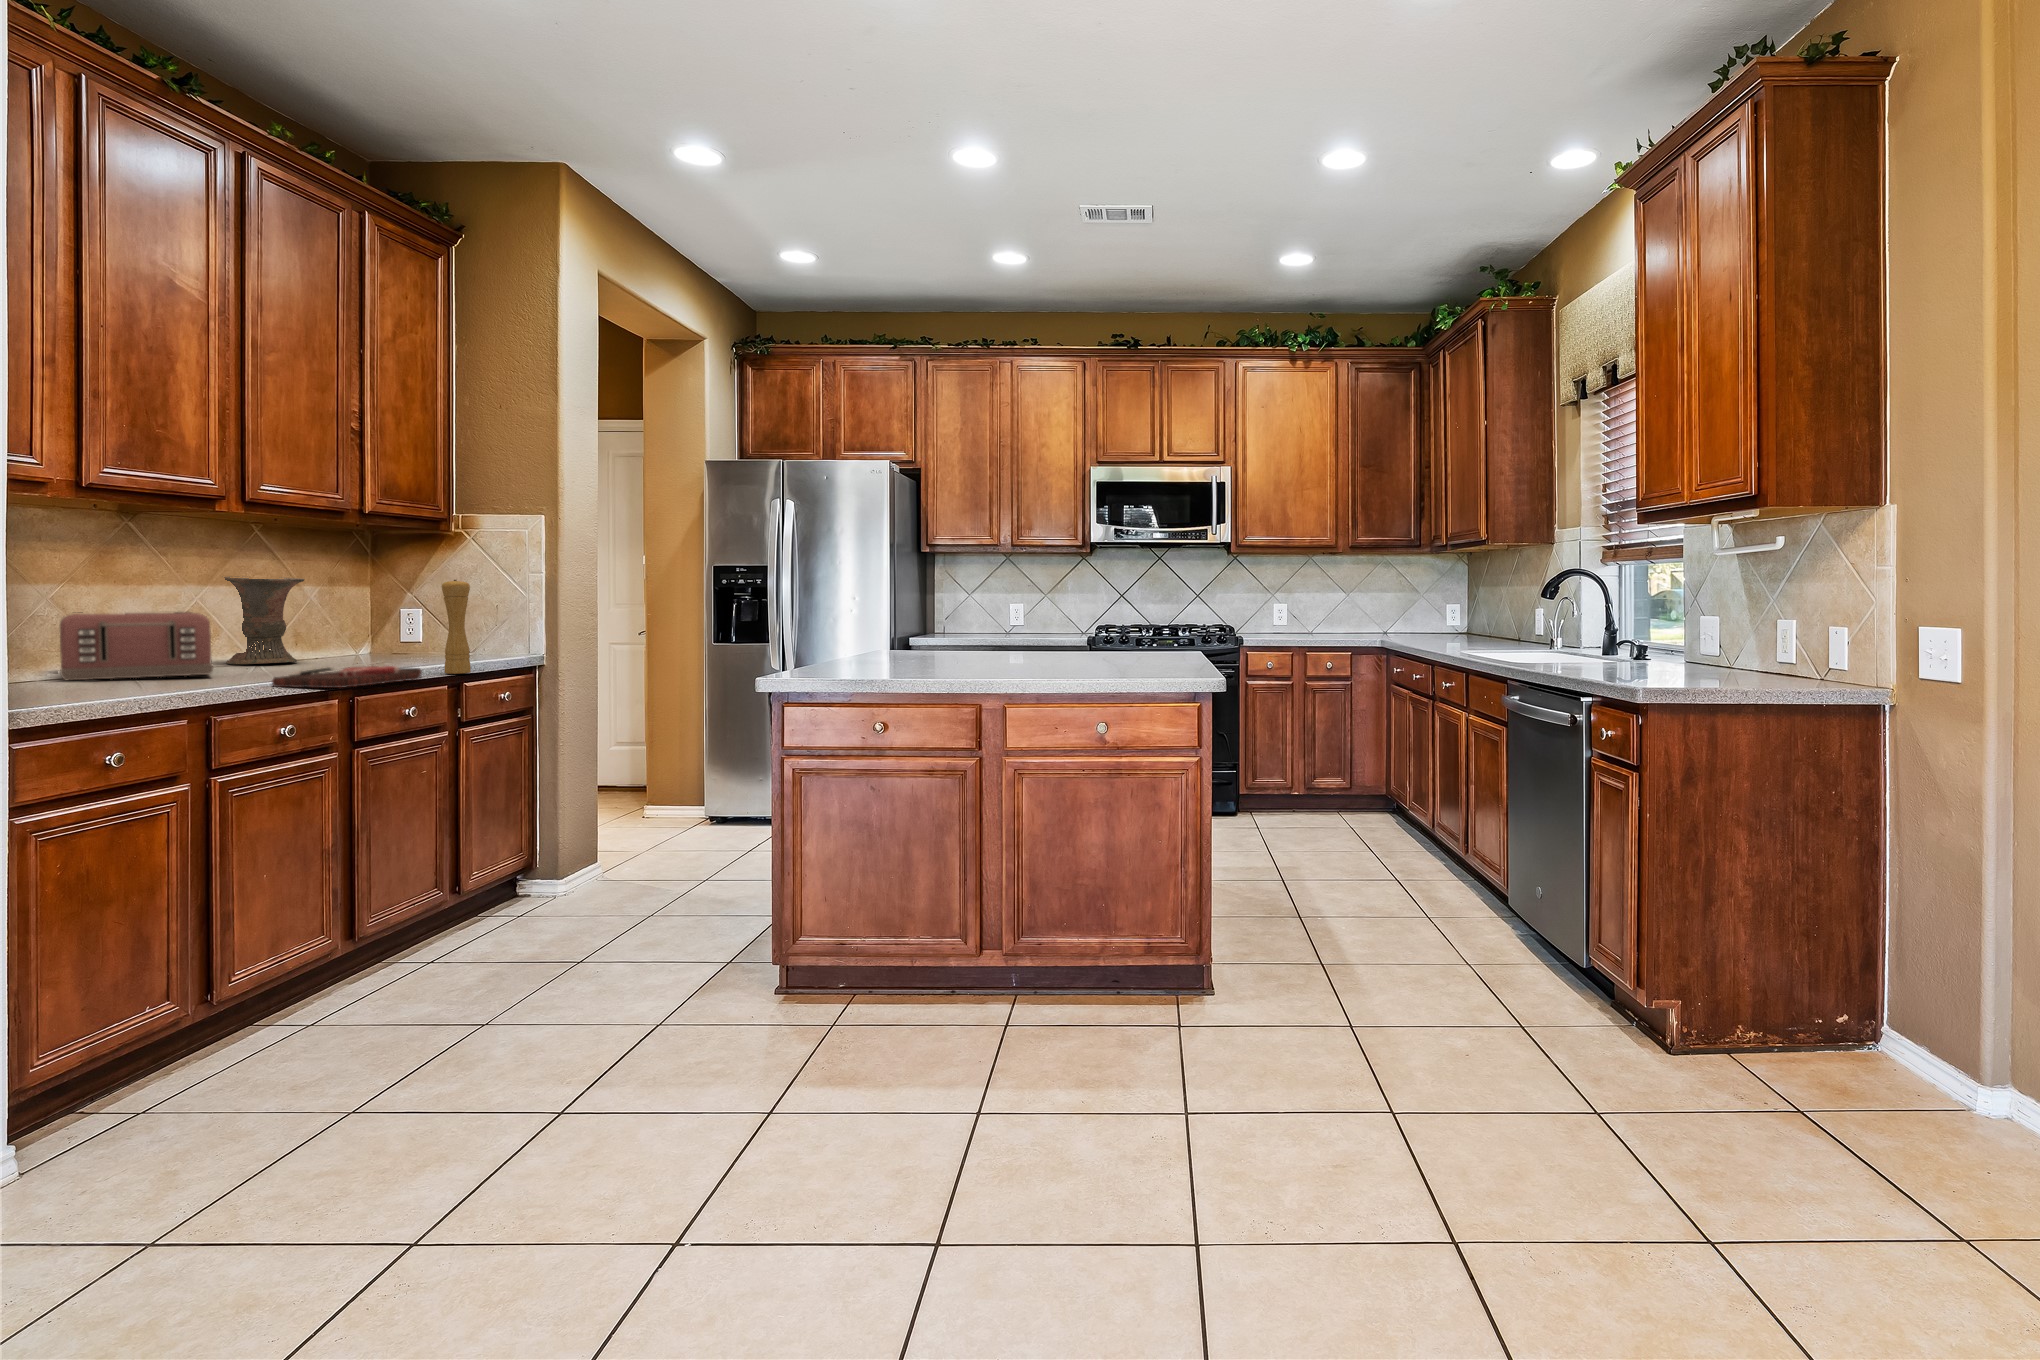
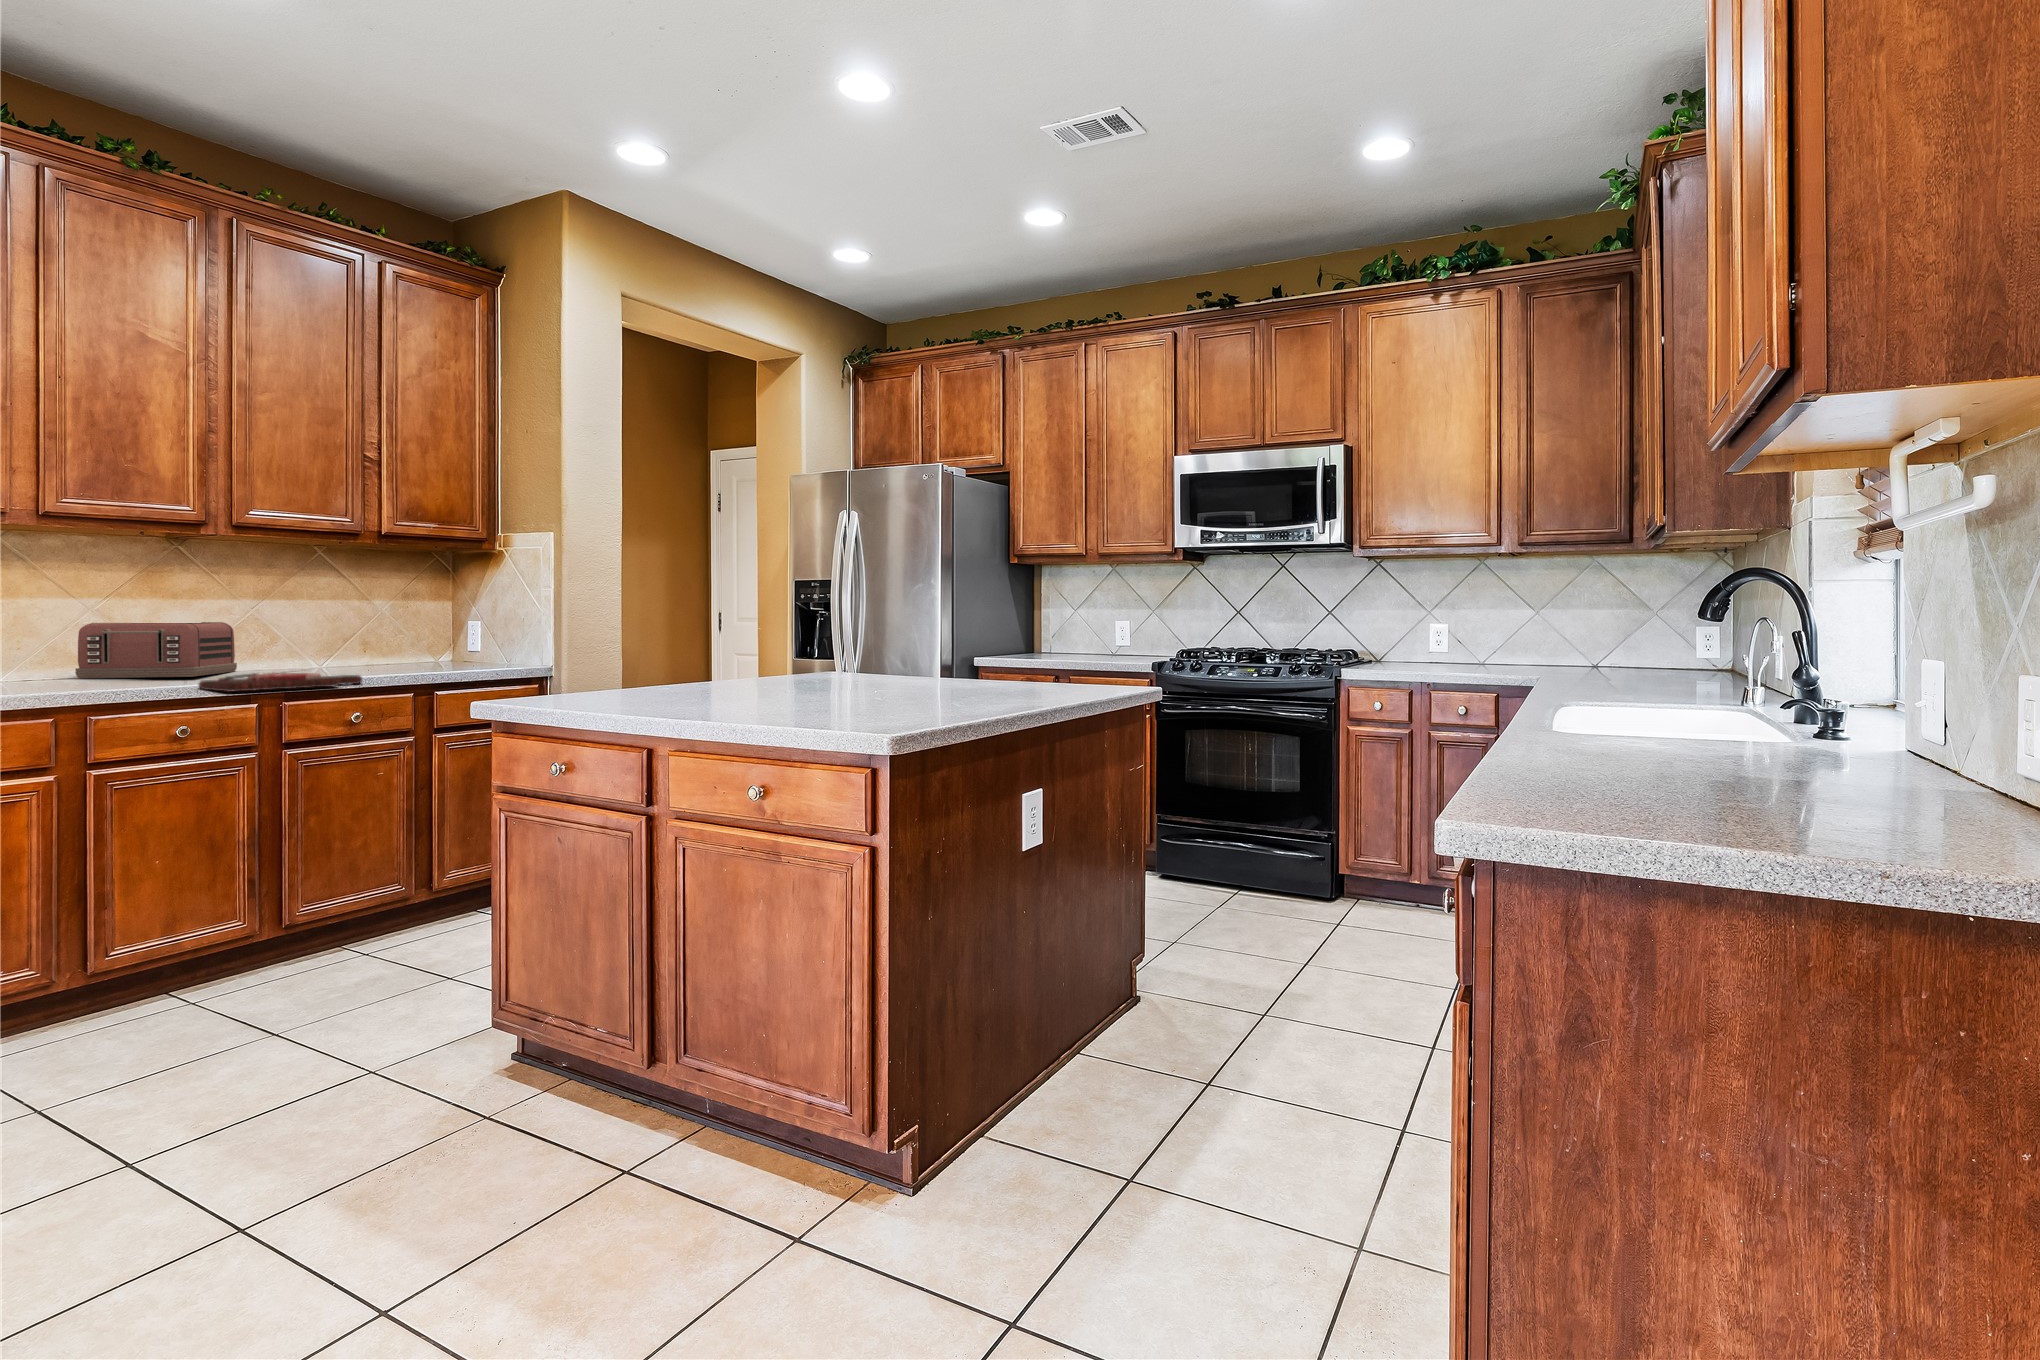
vase: present [222,576,304,665] -> none [265,592,340,669]
pepper mill: present [442,580,471,674] -> none [394,593,421,682]

